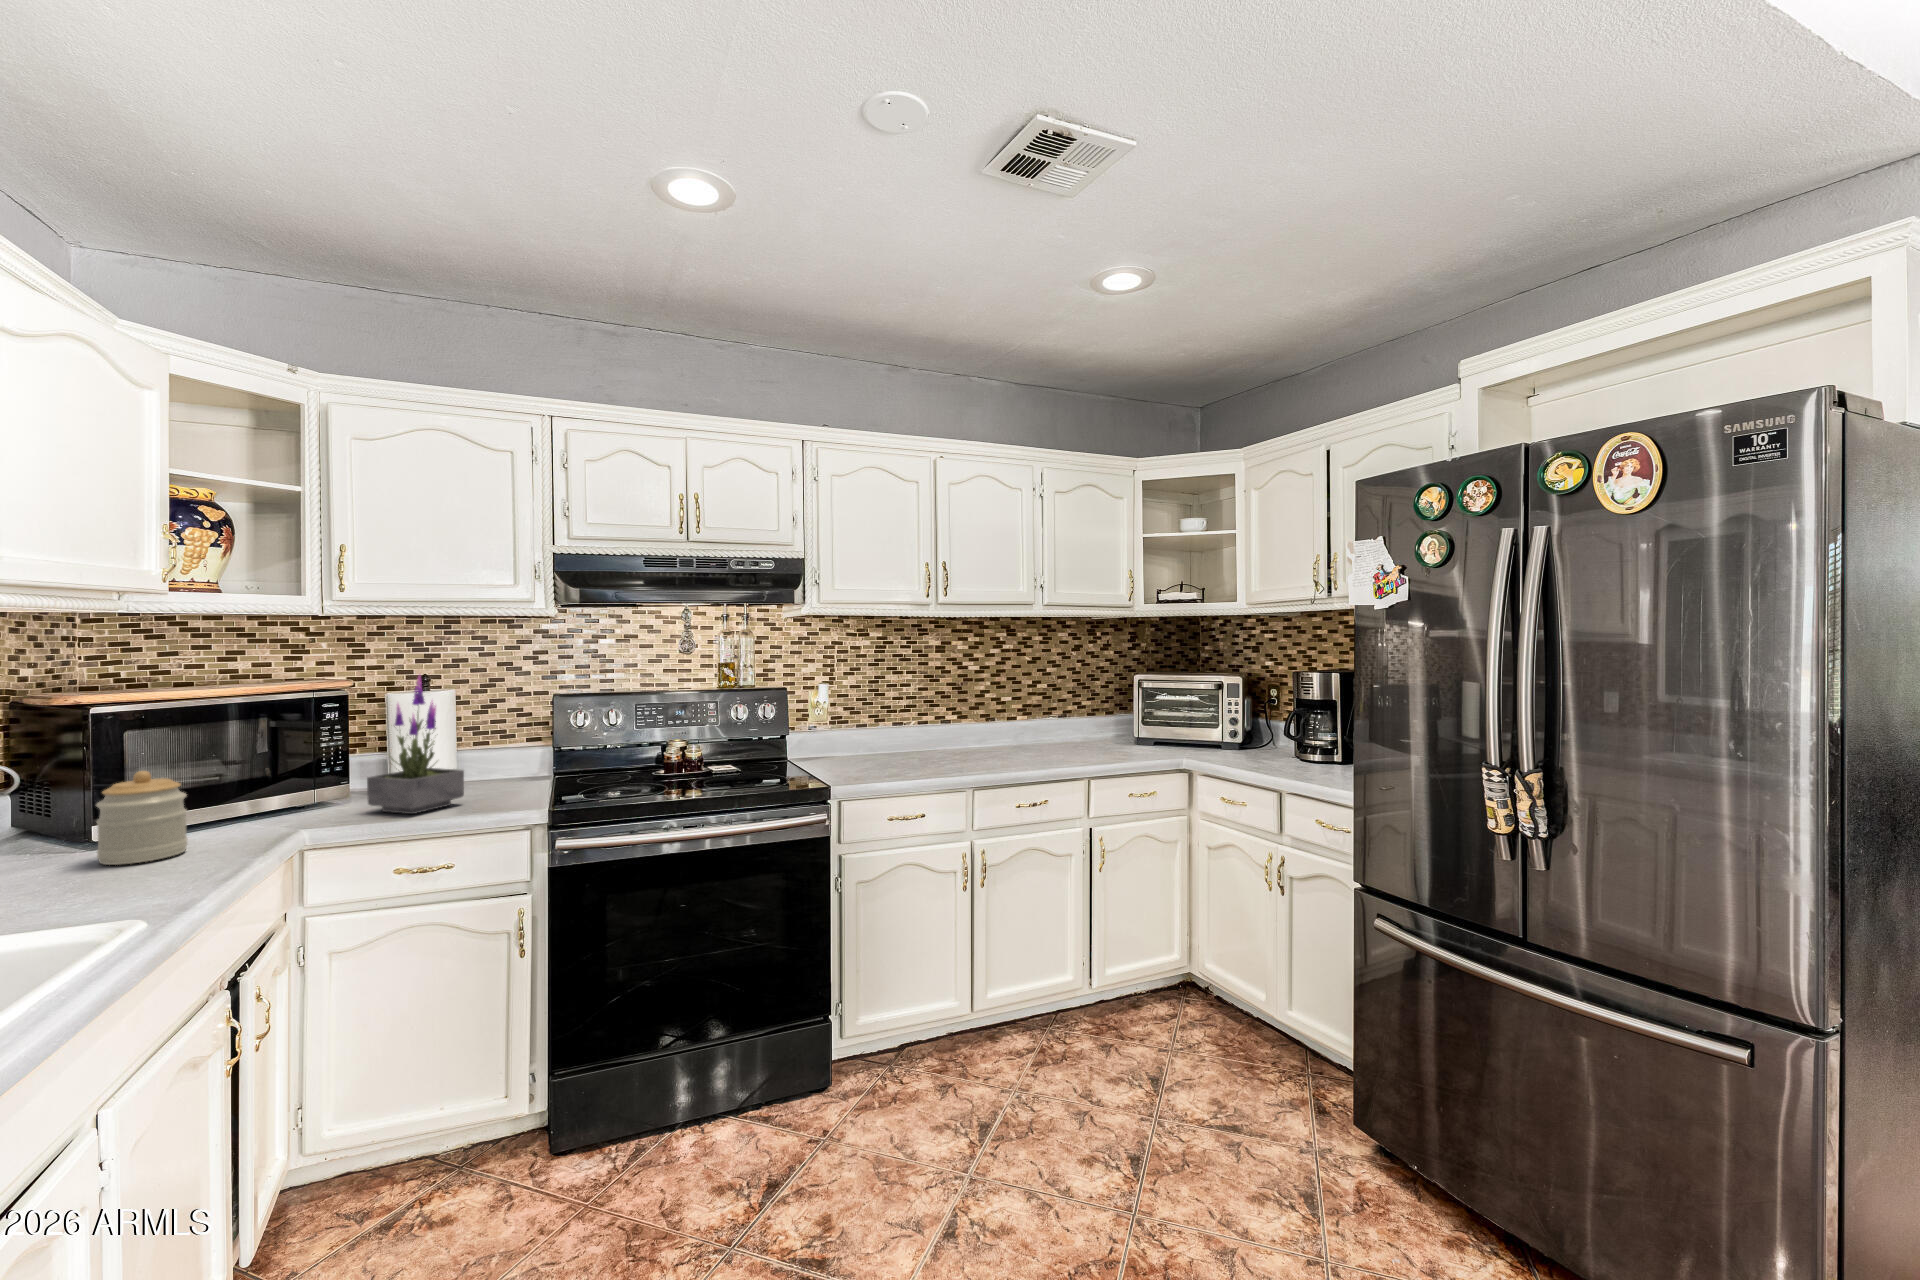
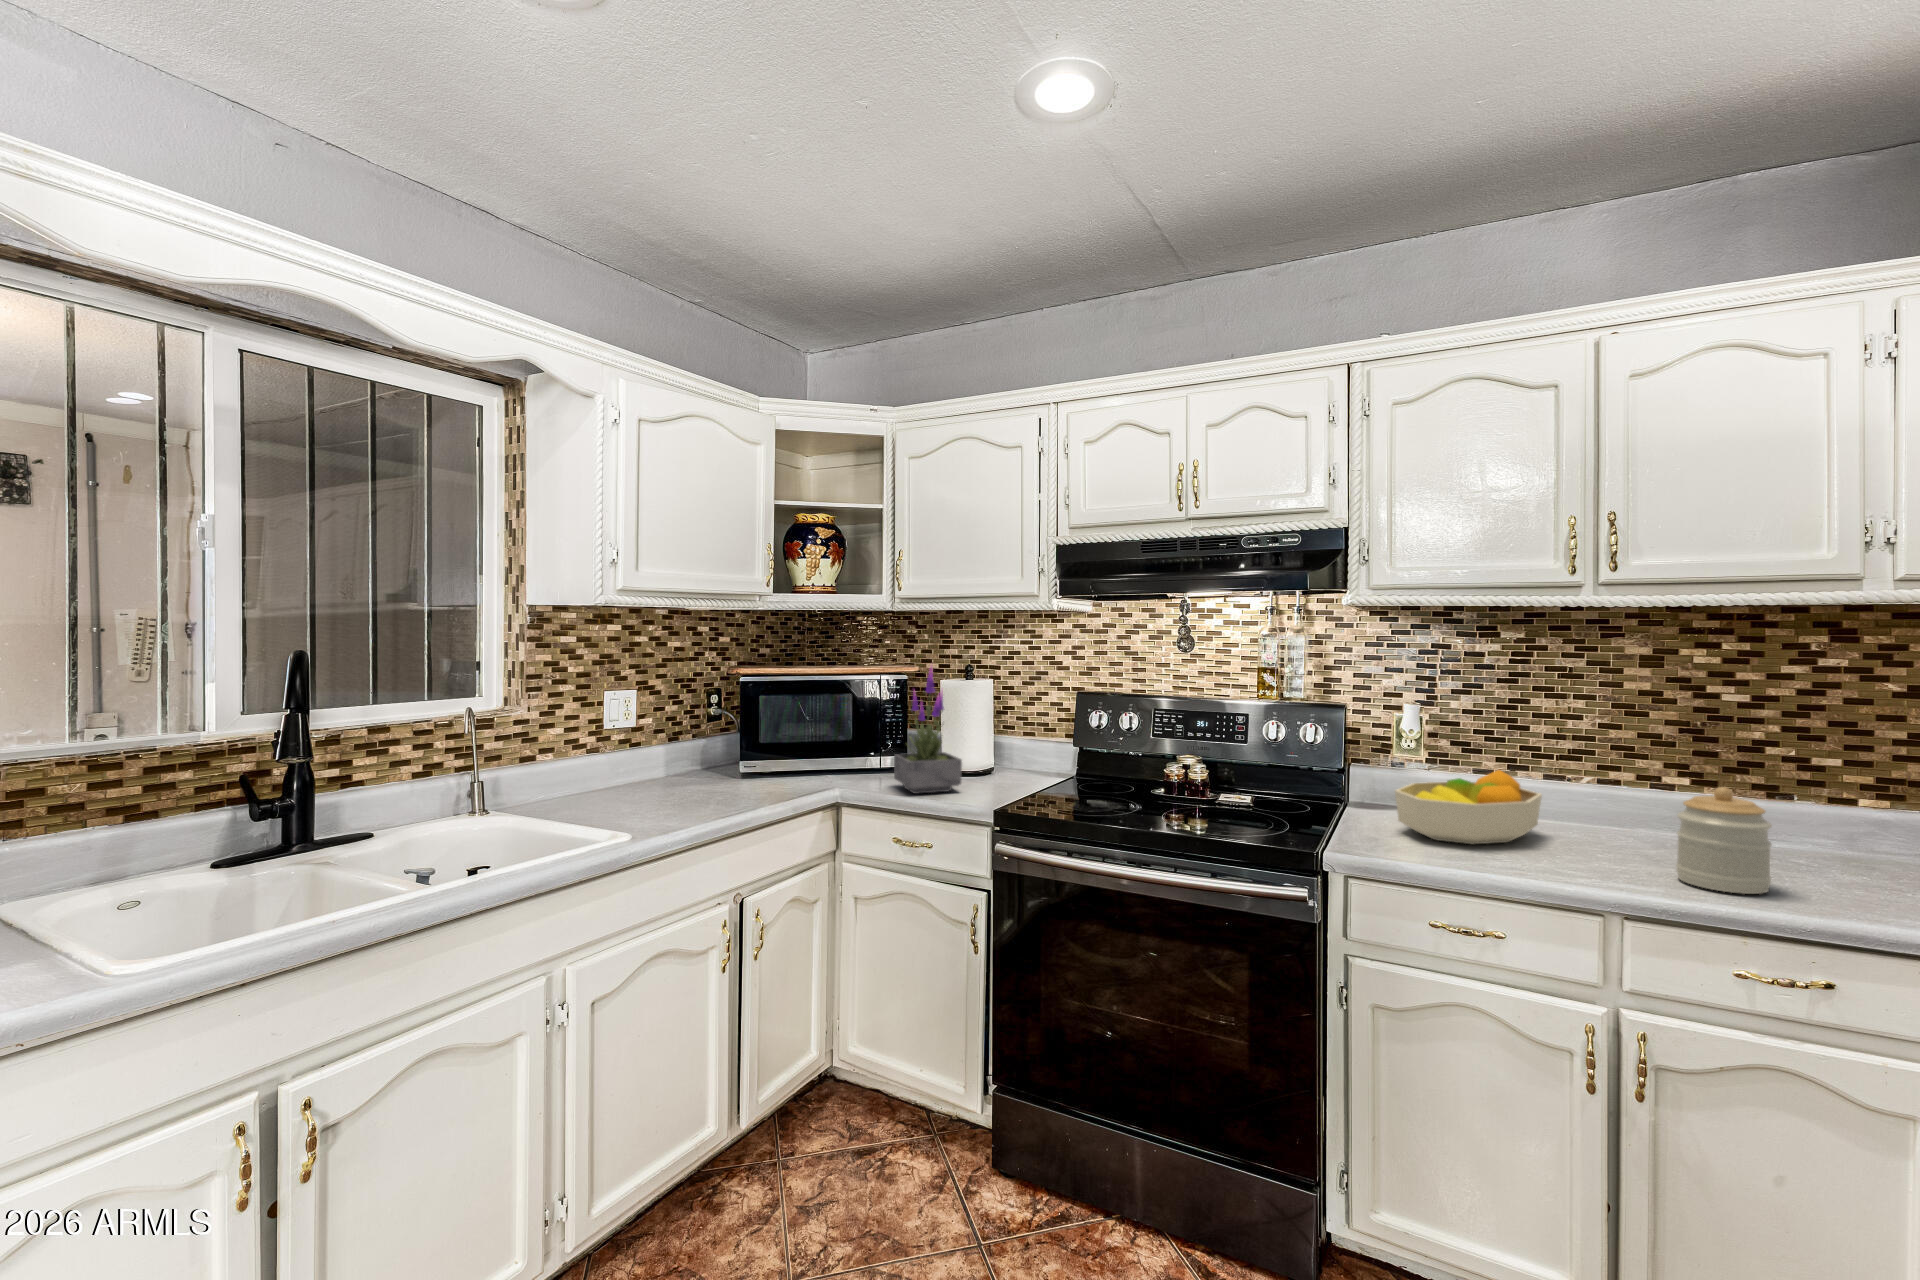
fruit bowl: none [840,720,913,769] -> present [1395,770,1542,844]
jar: present [96,771,187,865] -> present [1676,787,1772,894]

